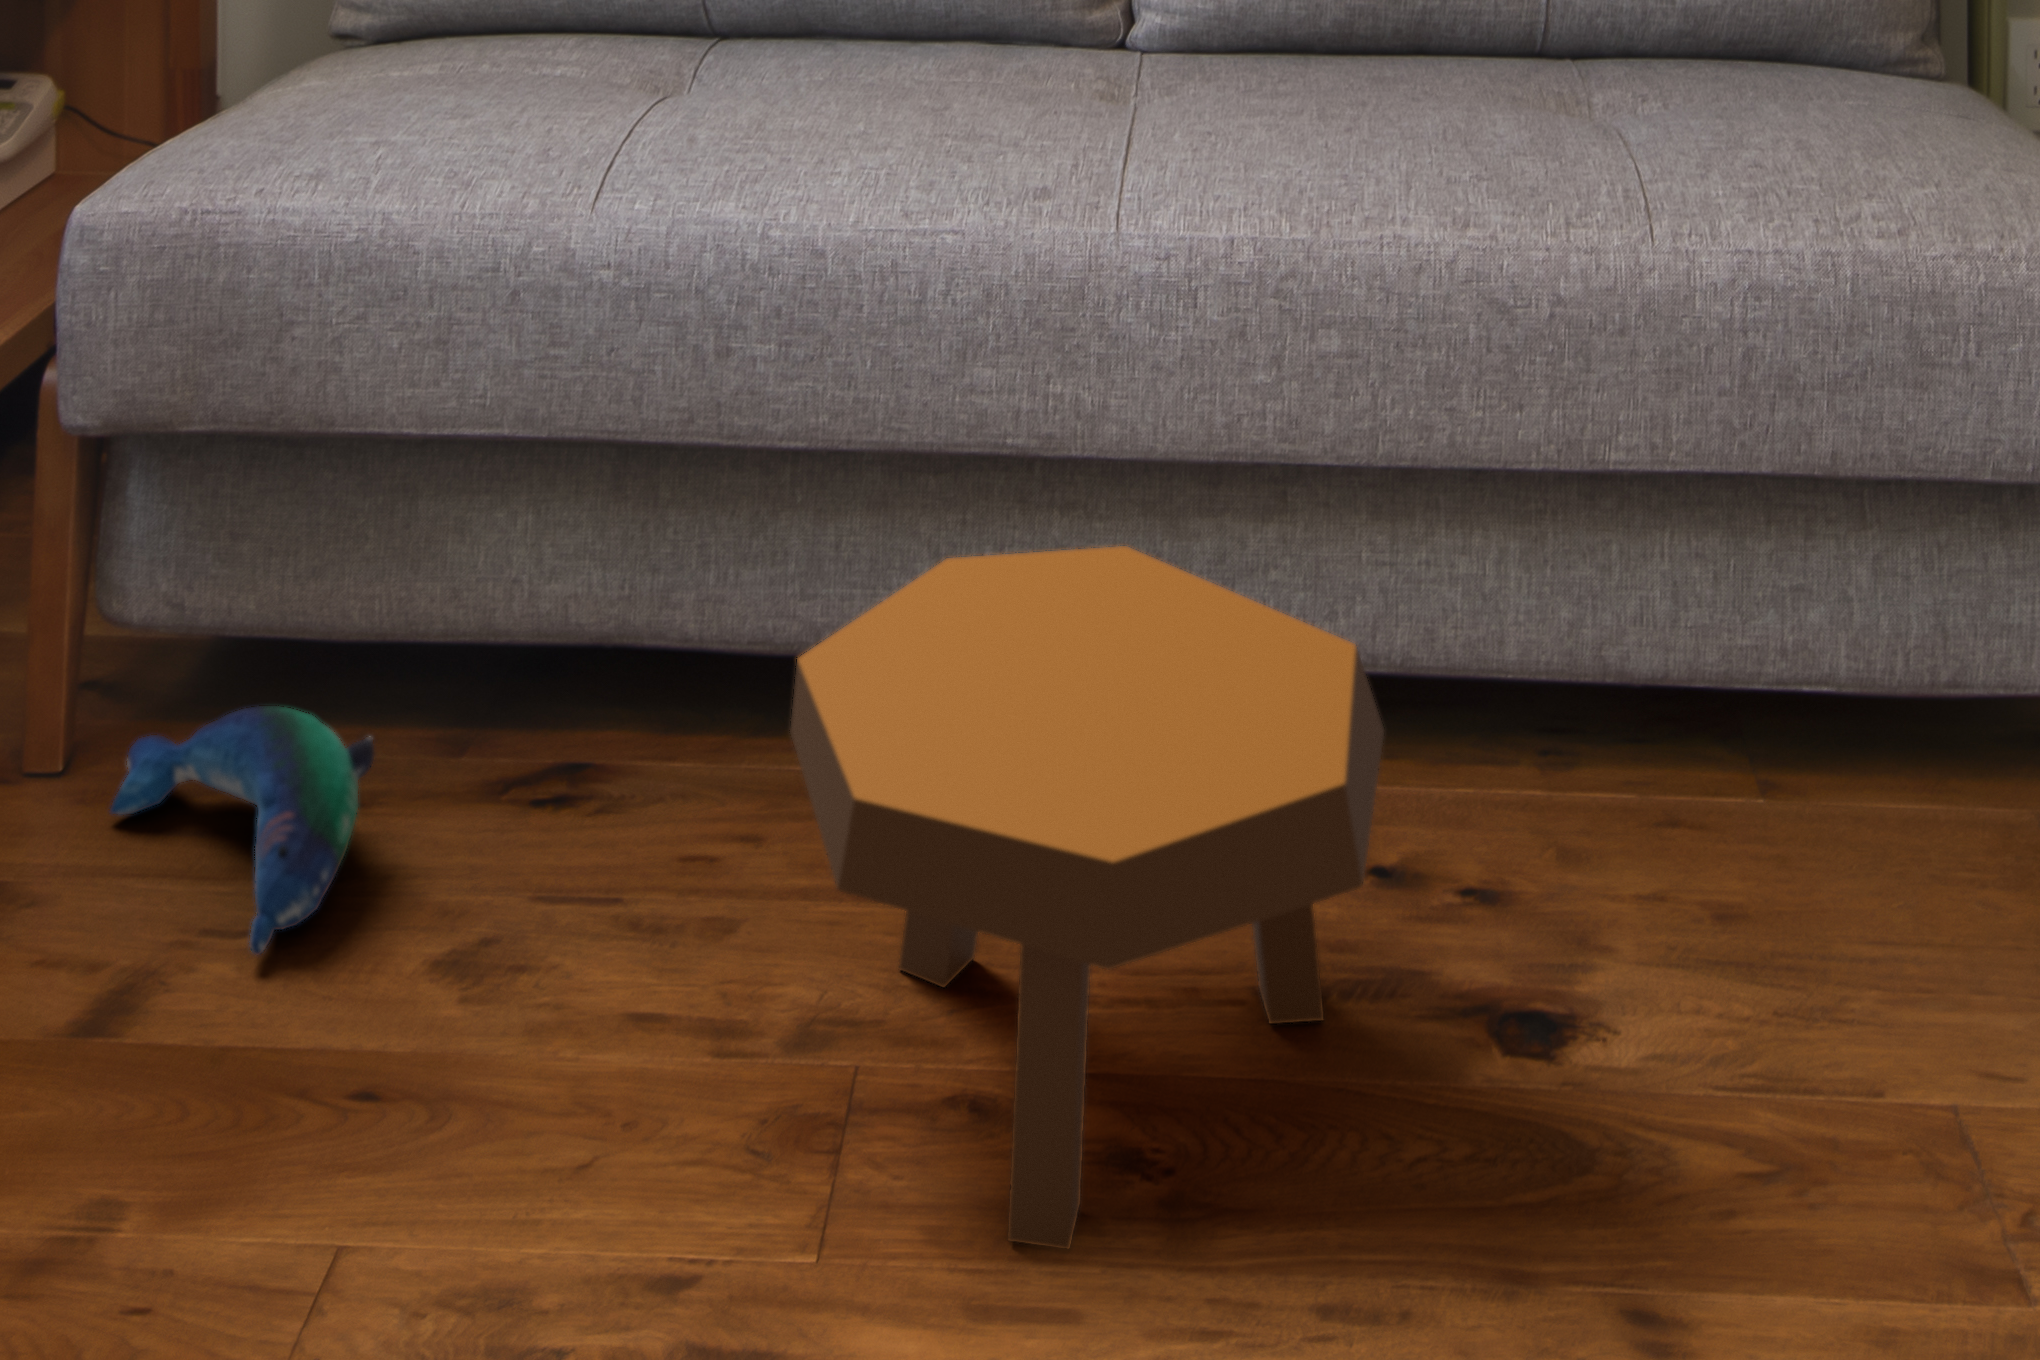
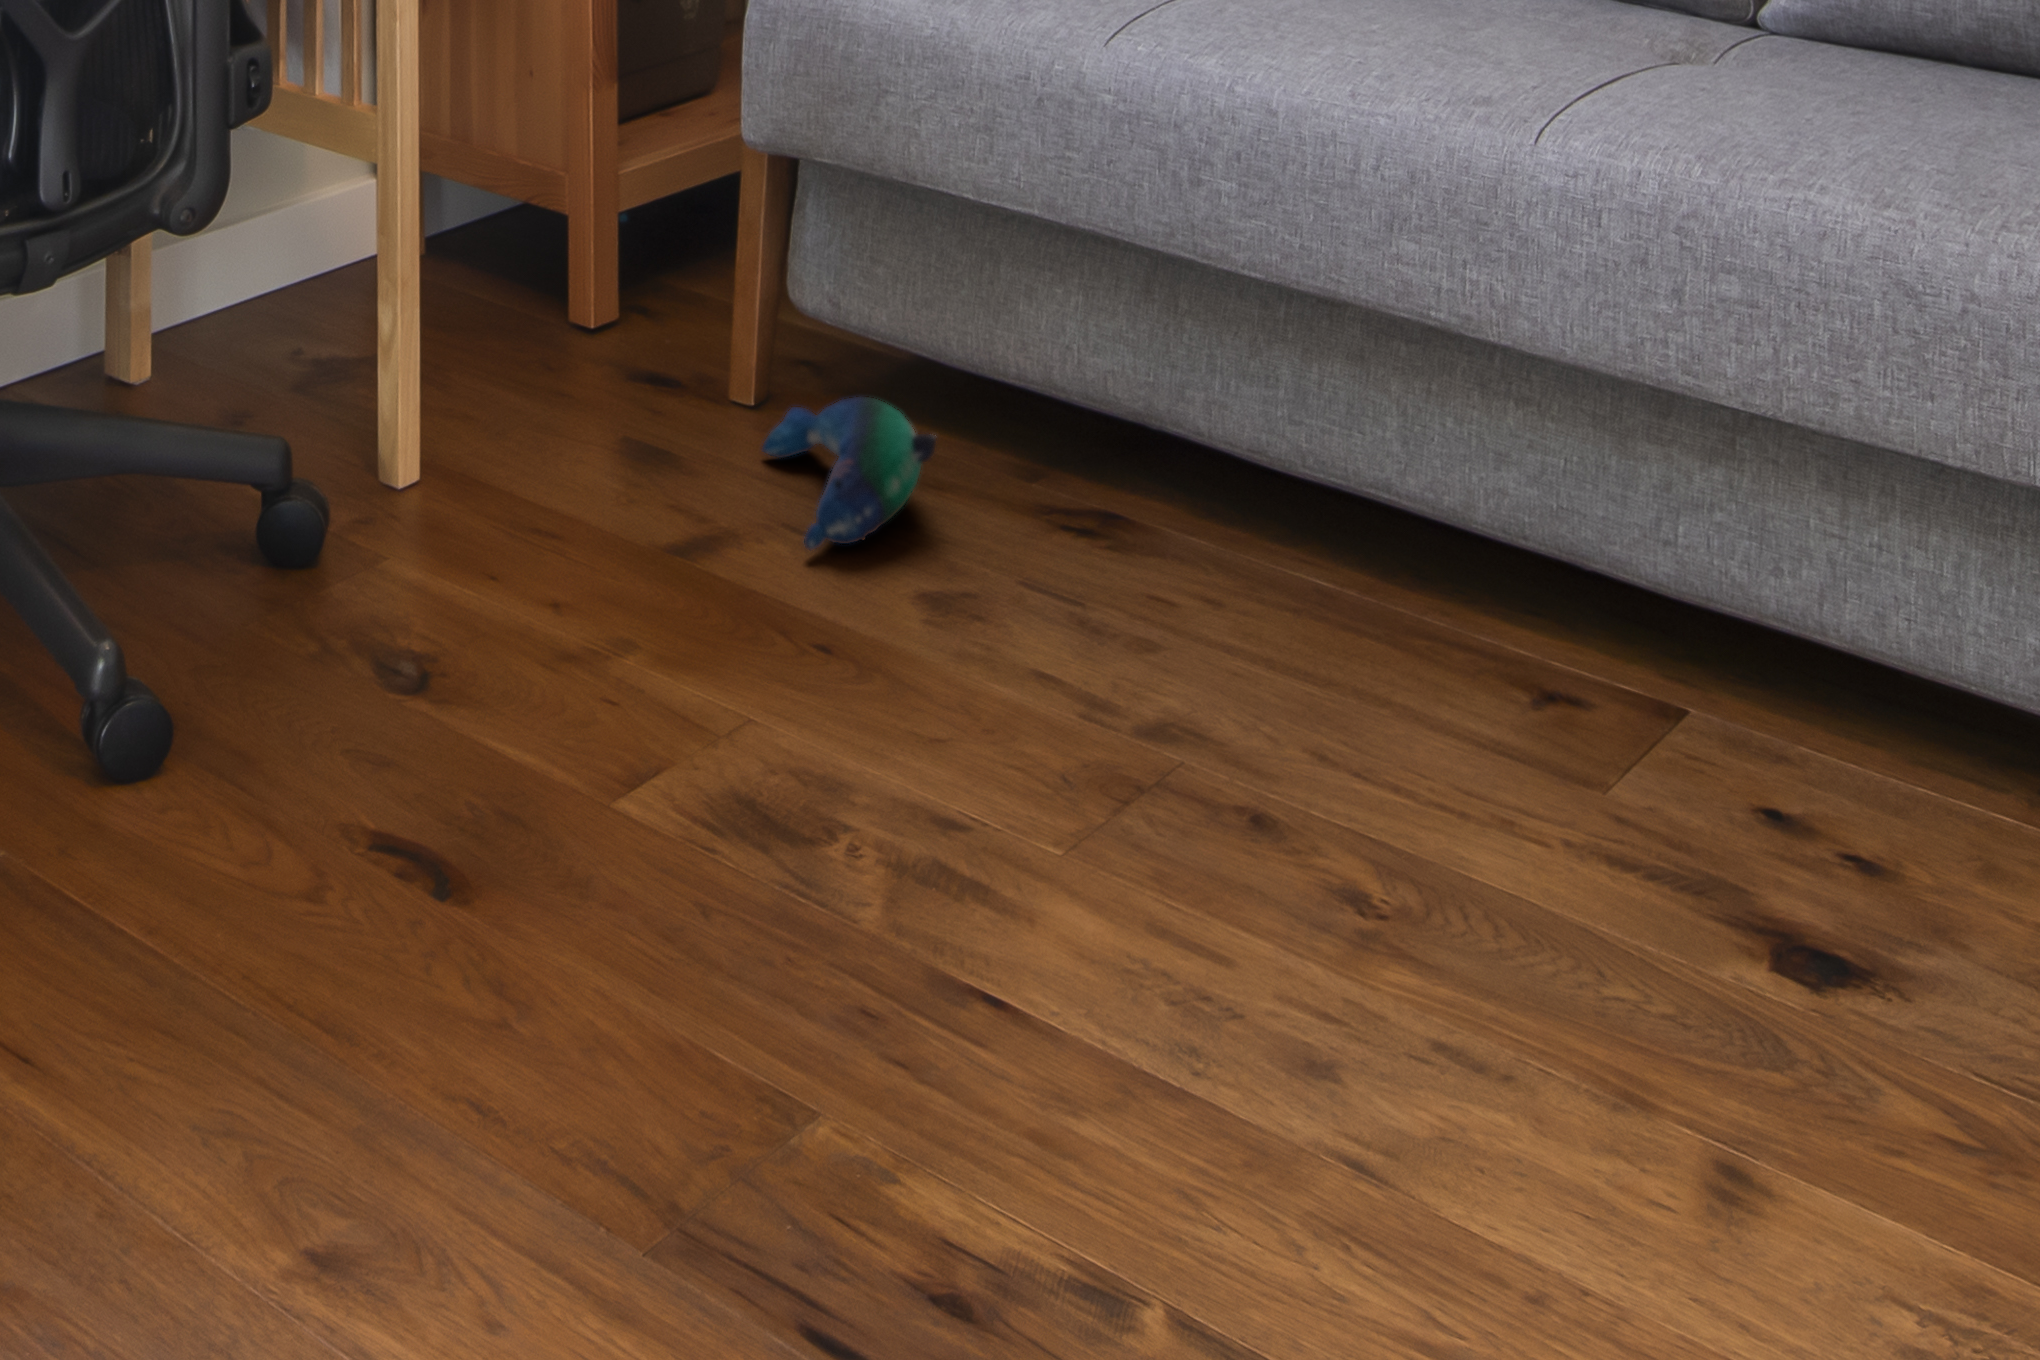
footstool: present [791,546,1384,1249] -> none [1133,380,1716,895]

